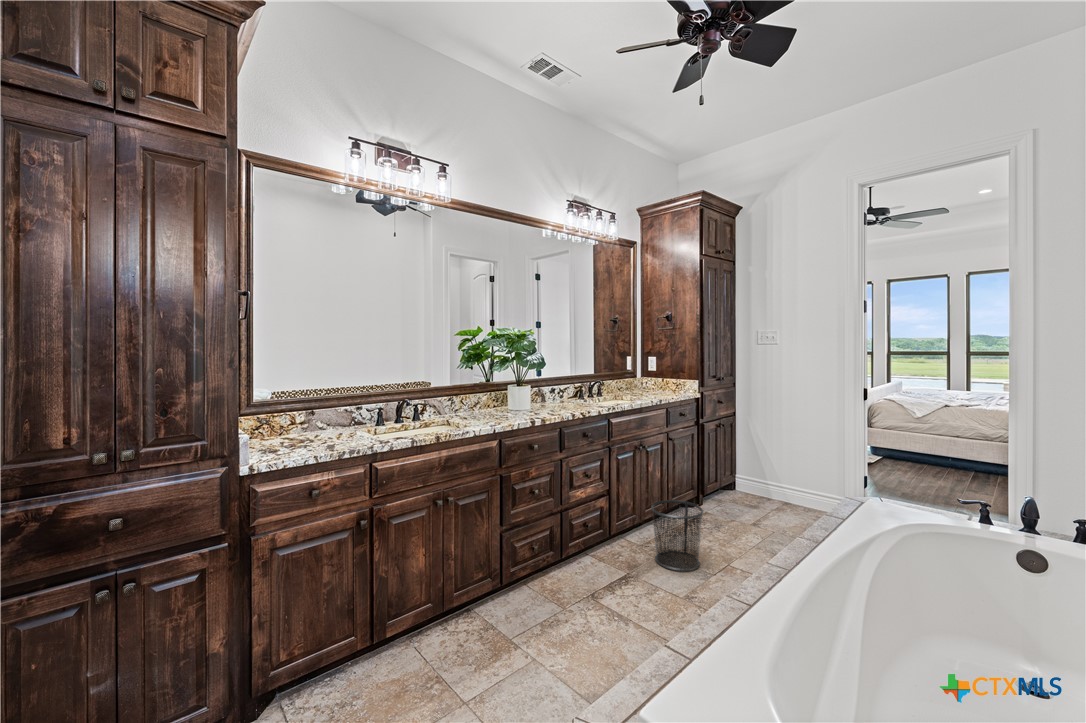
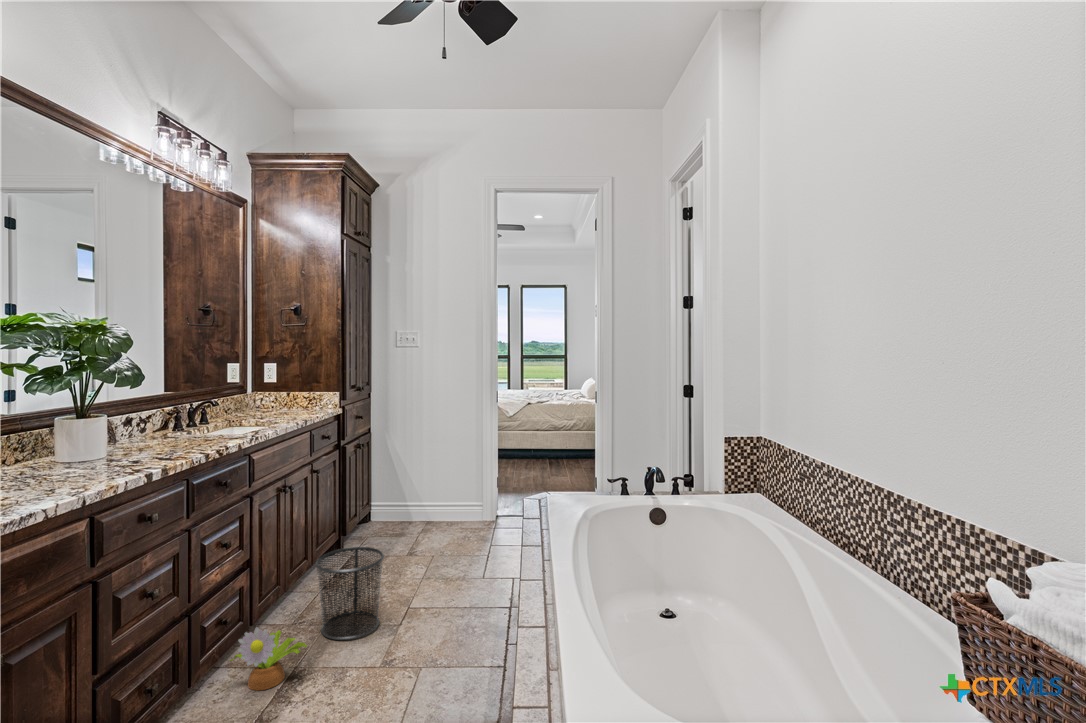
decorative plant: none [586,534,633,579] -> present [230,627,307,690]

